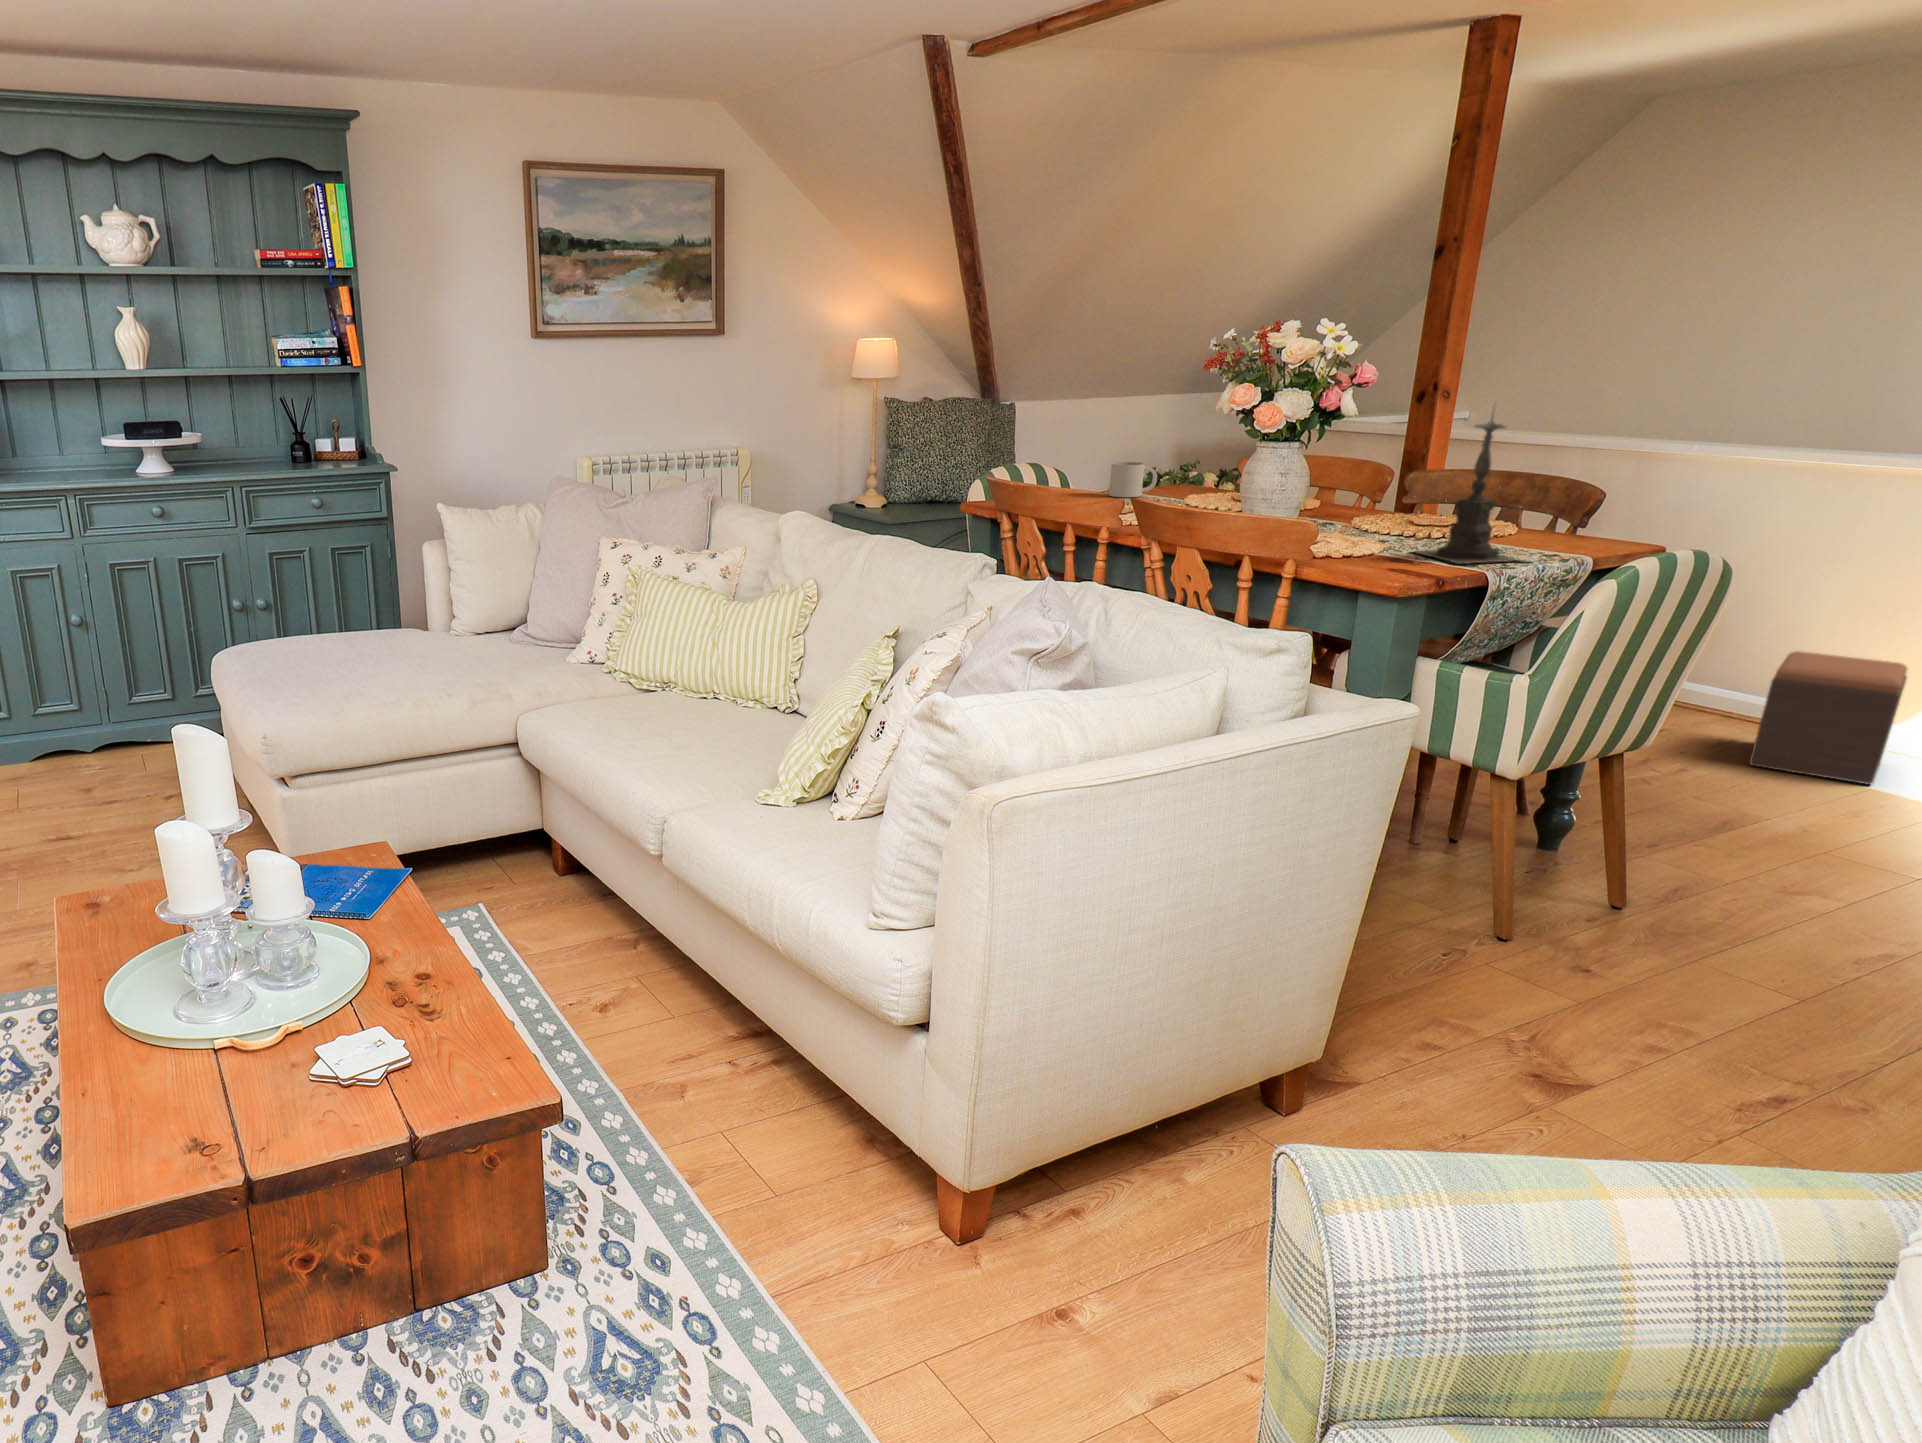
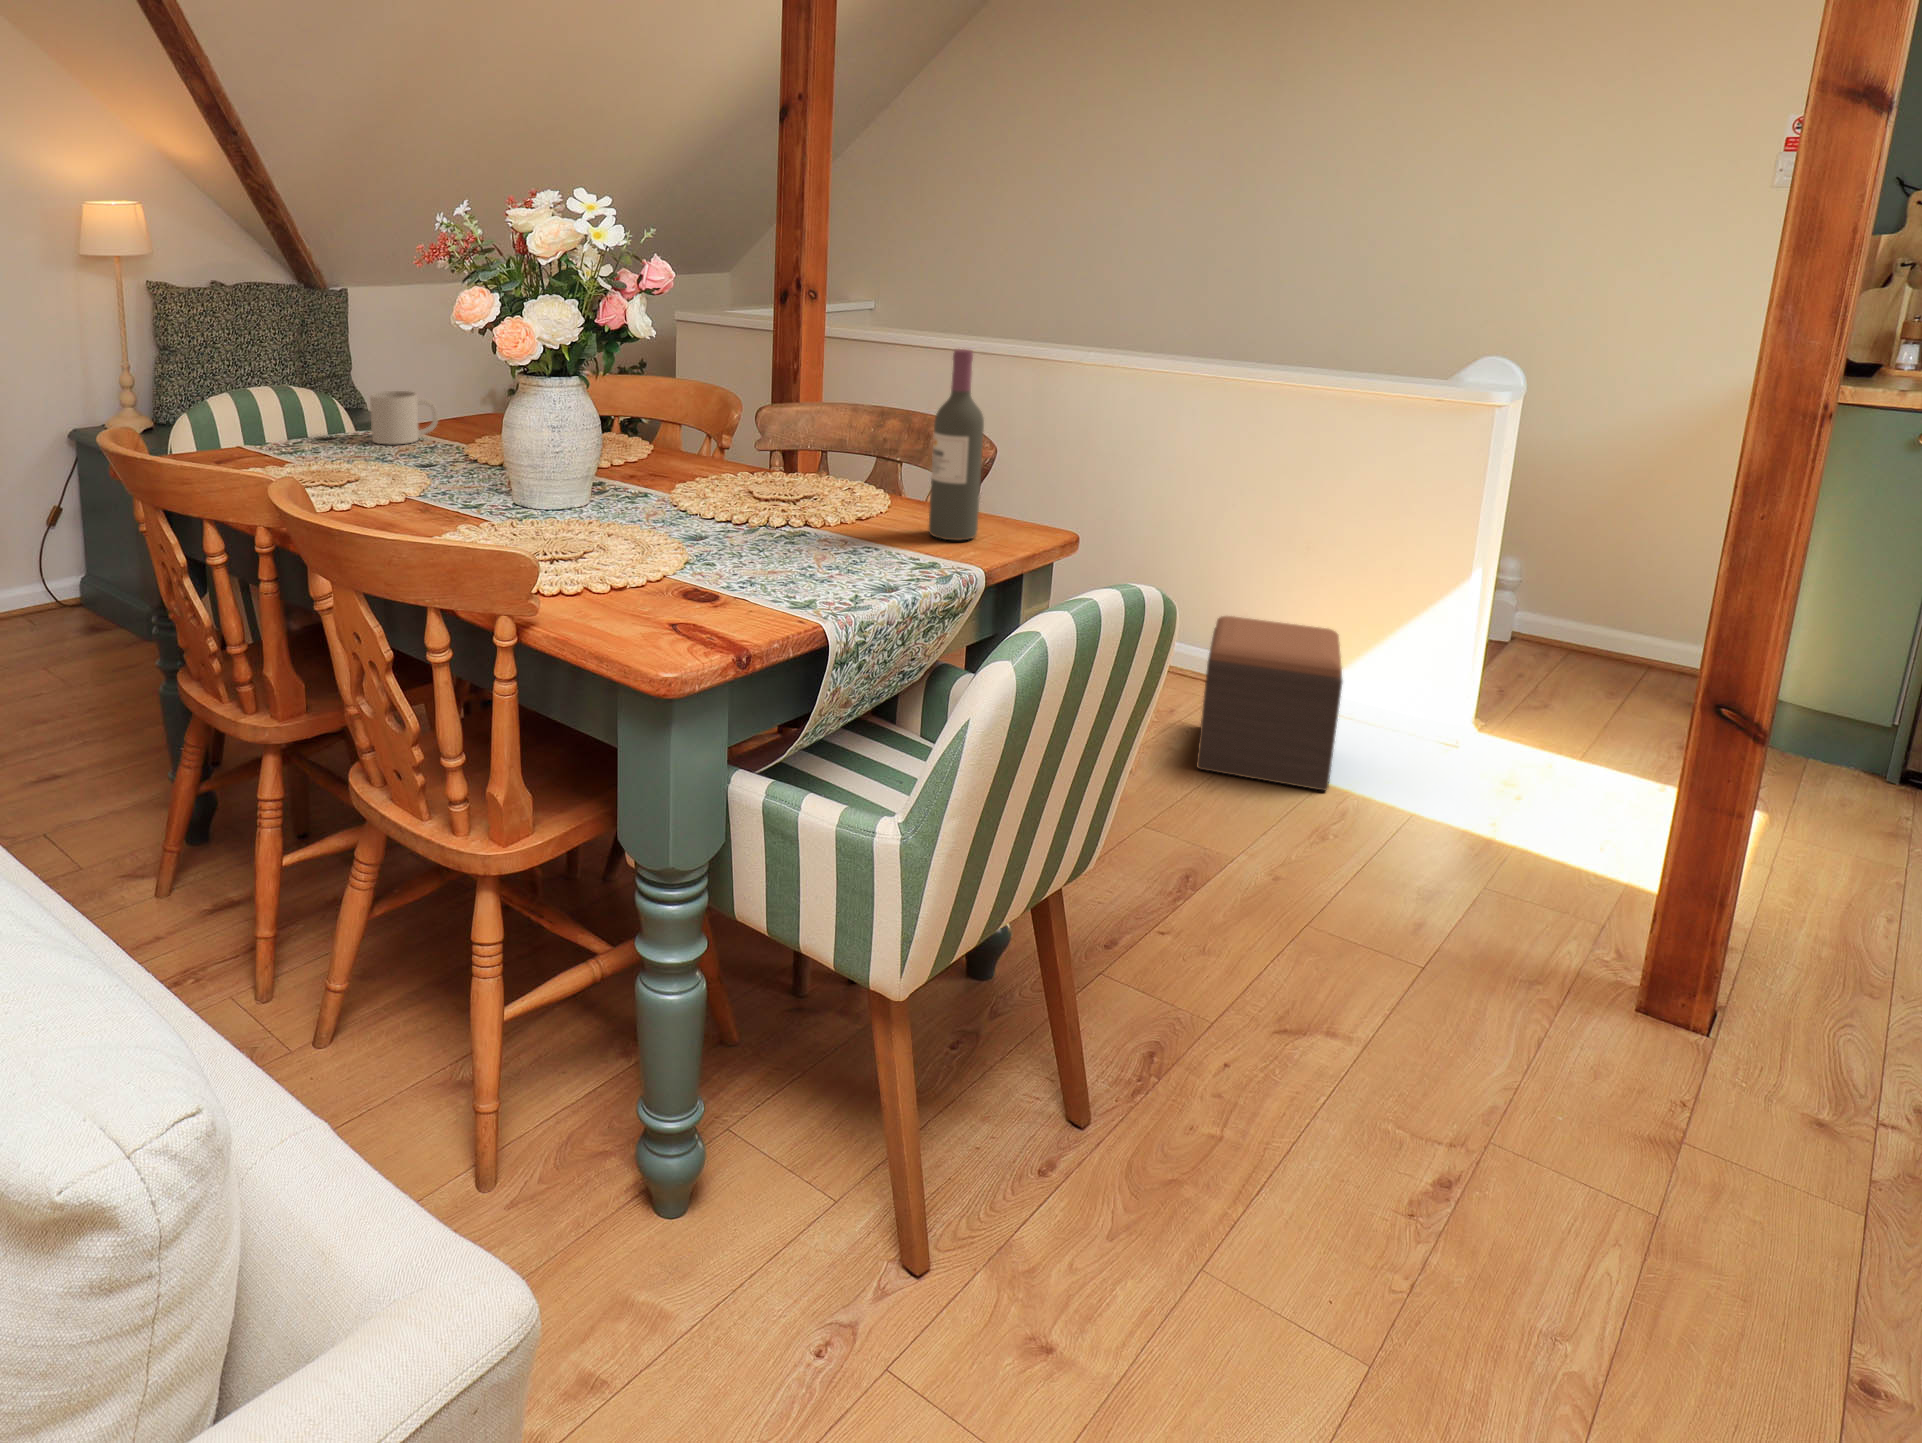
candle holder: present [1415,415,1517,564] -> none [725,334,886,598]
wine bottle: none [1551,415,1605,545] -> present [929,349,984,540]

